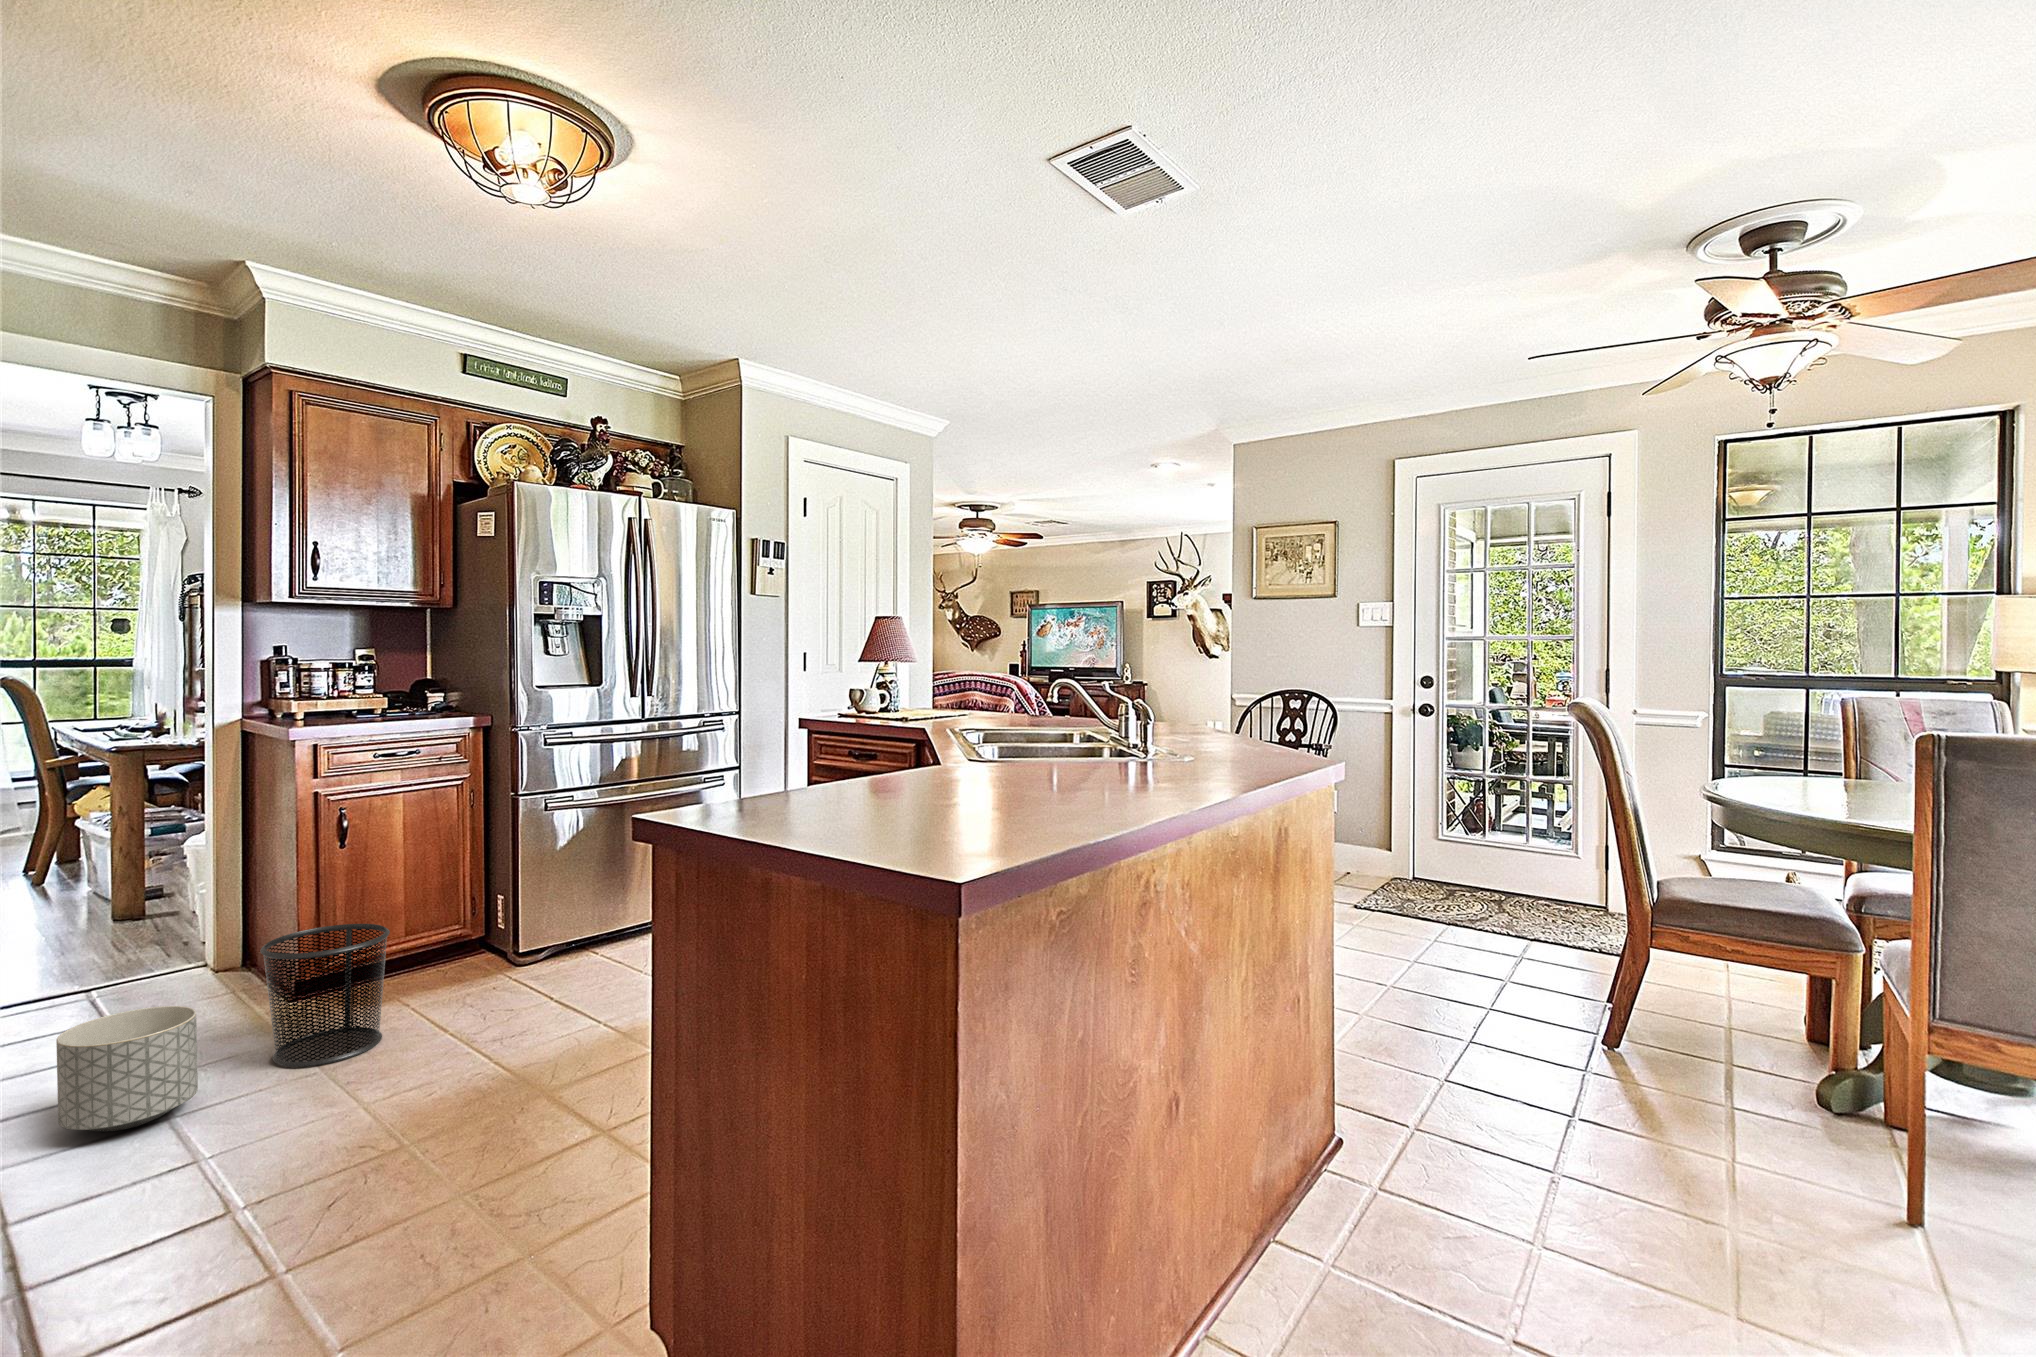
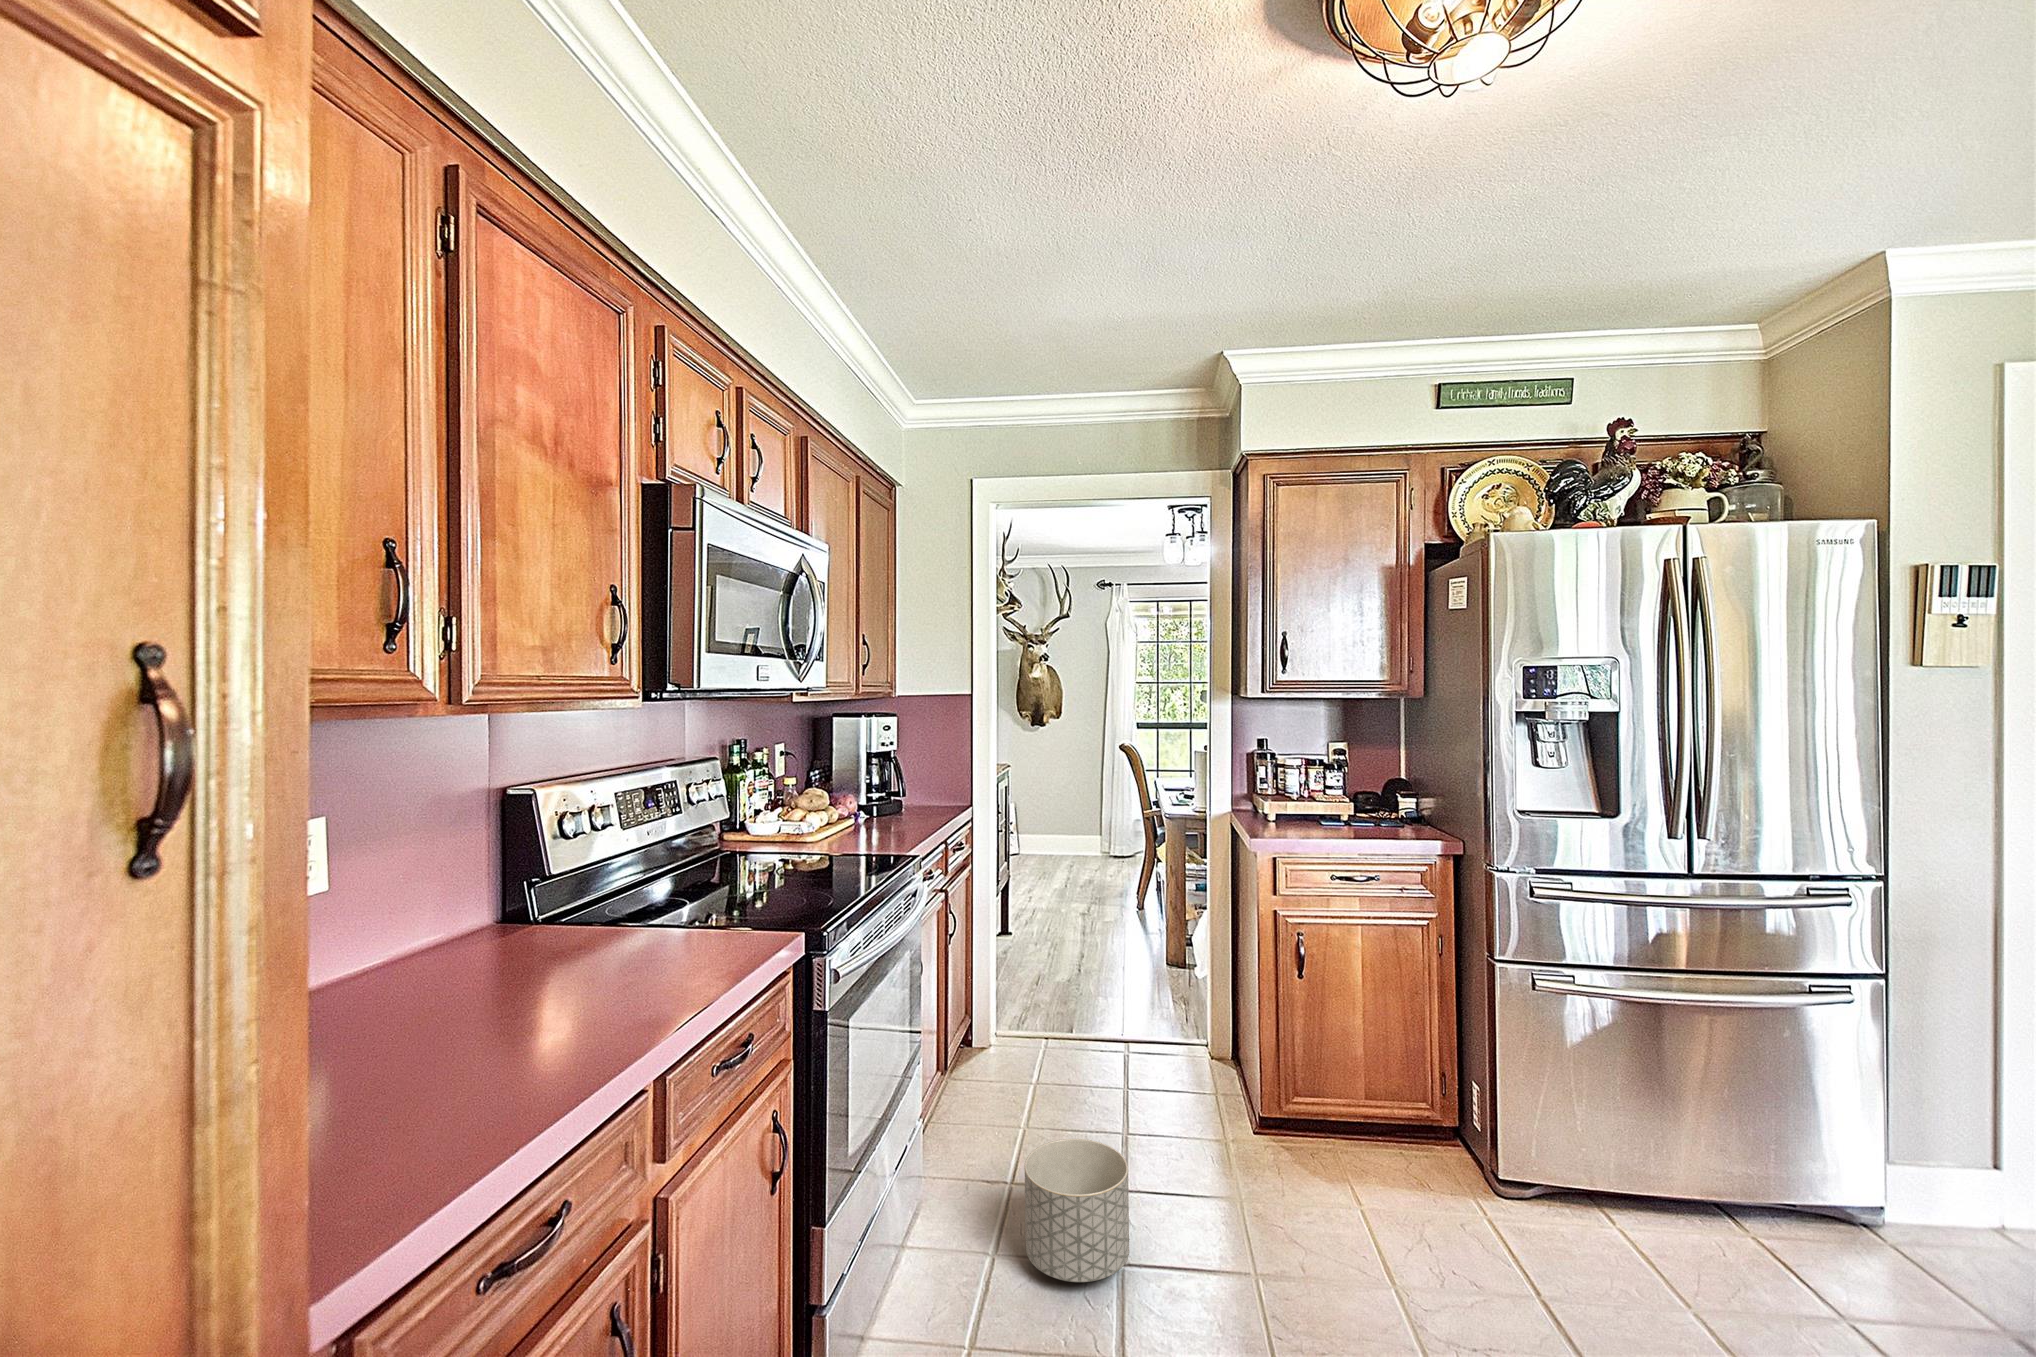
waste bin: present [260,924,390,1067] -> none [1194,1089,1321,1280]

